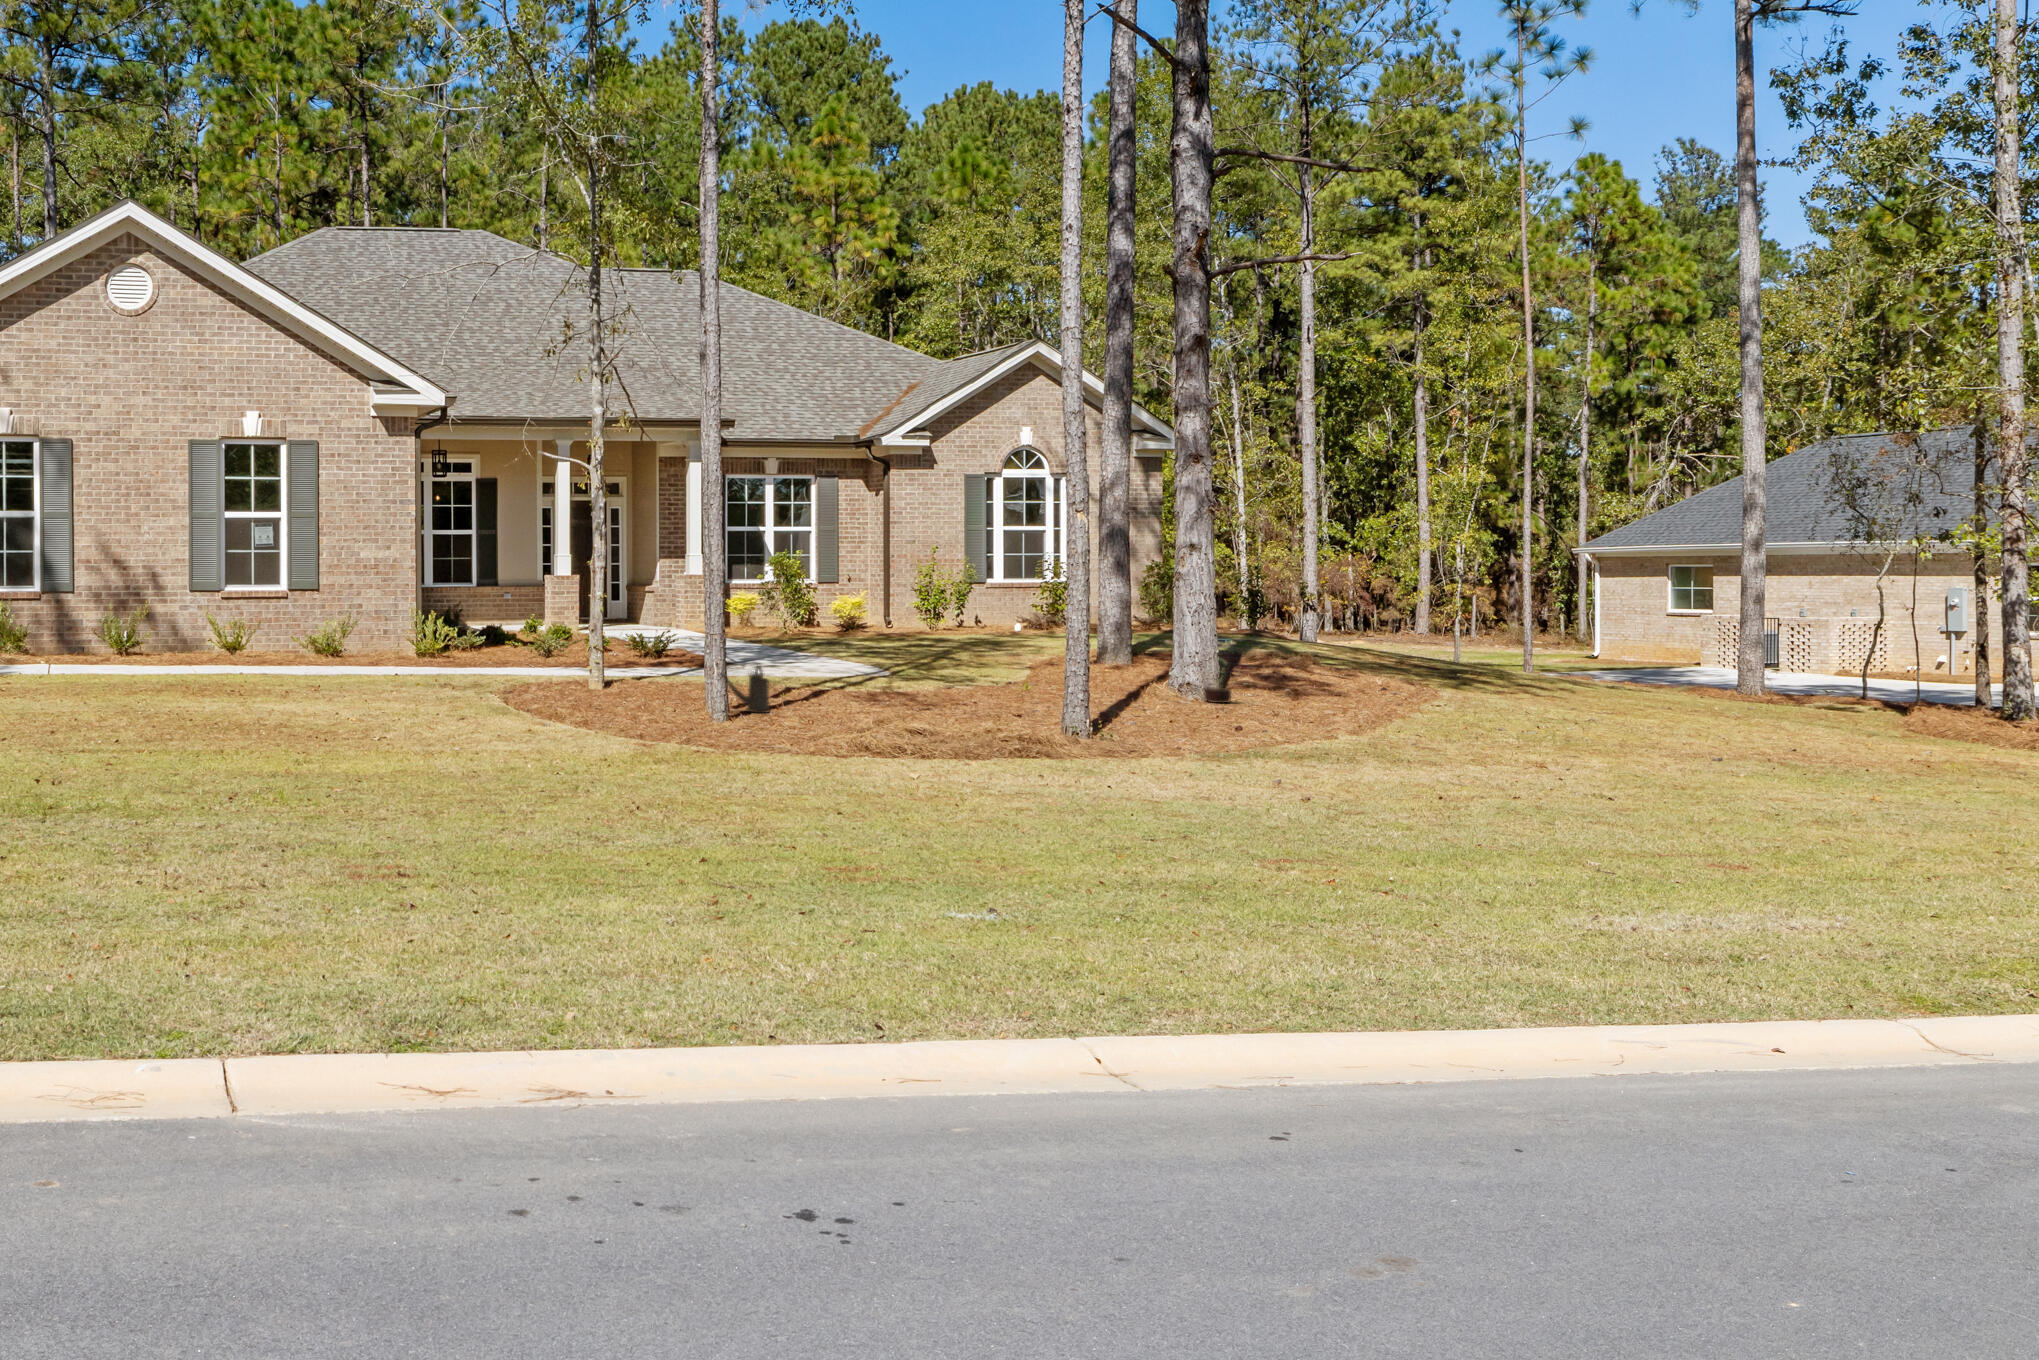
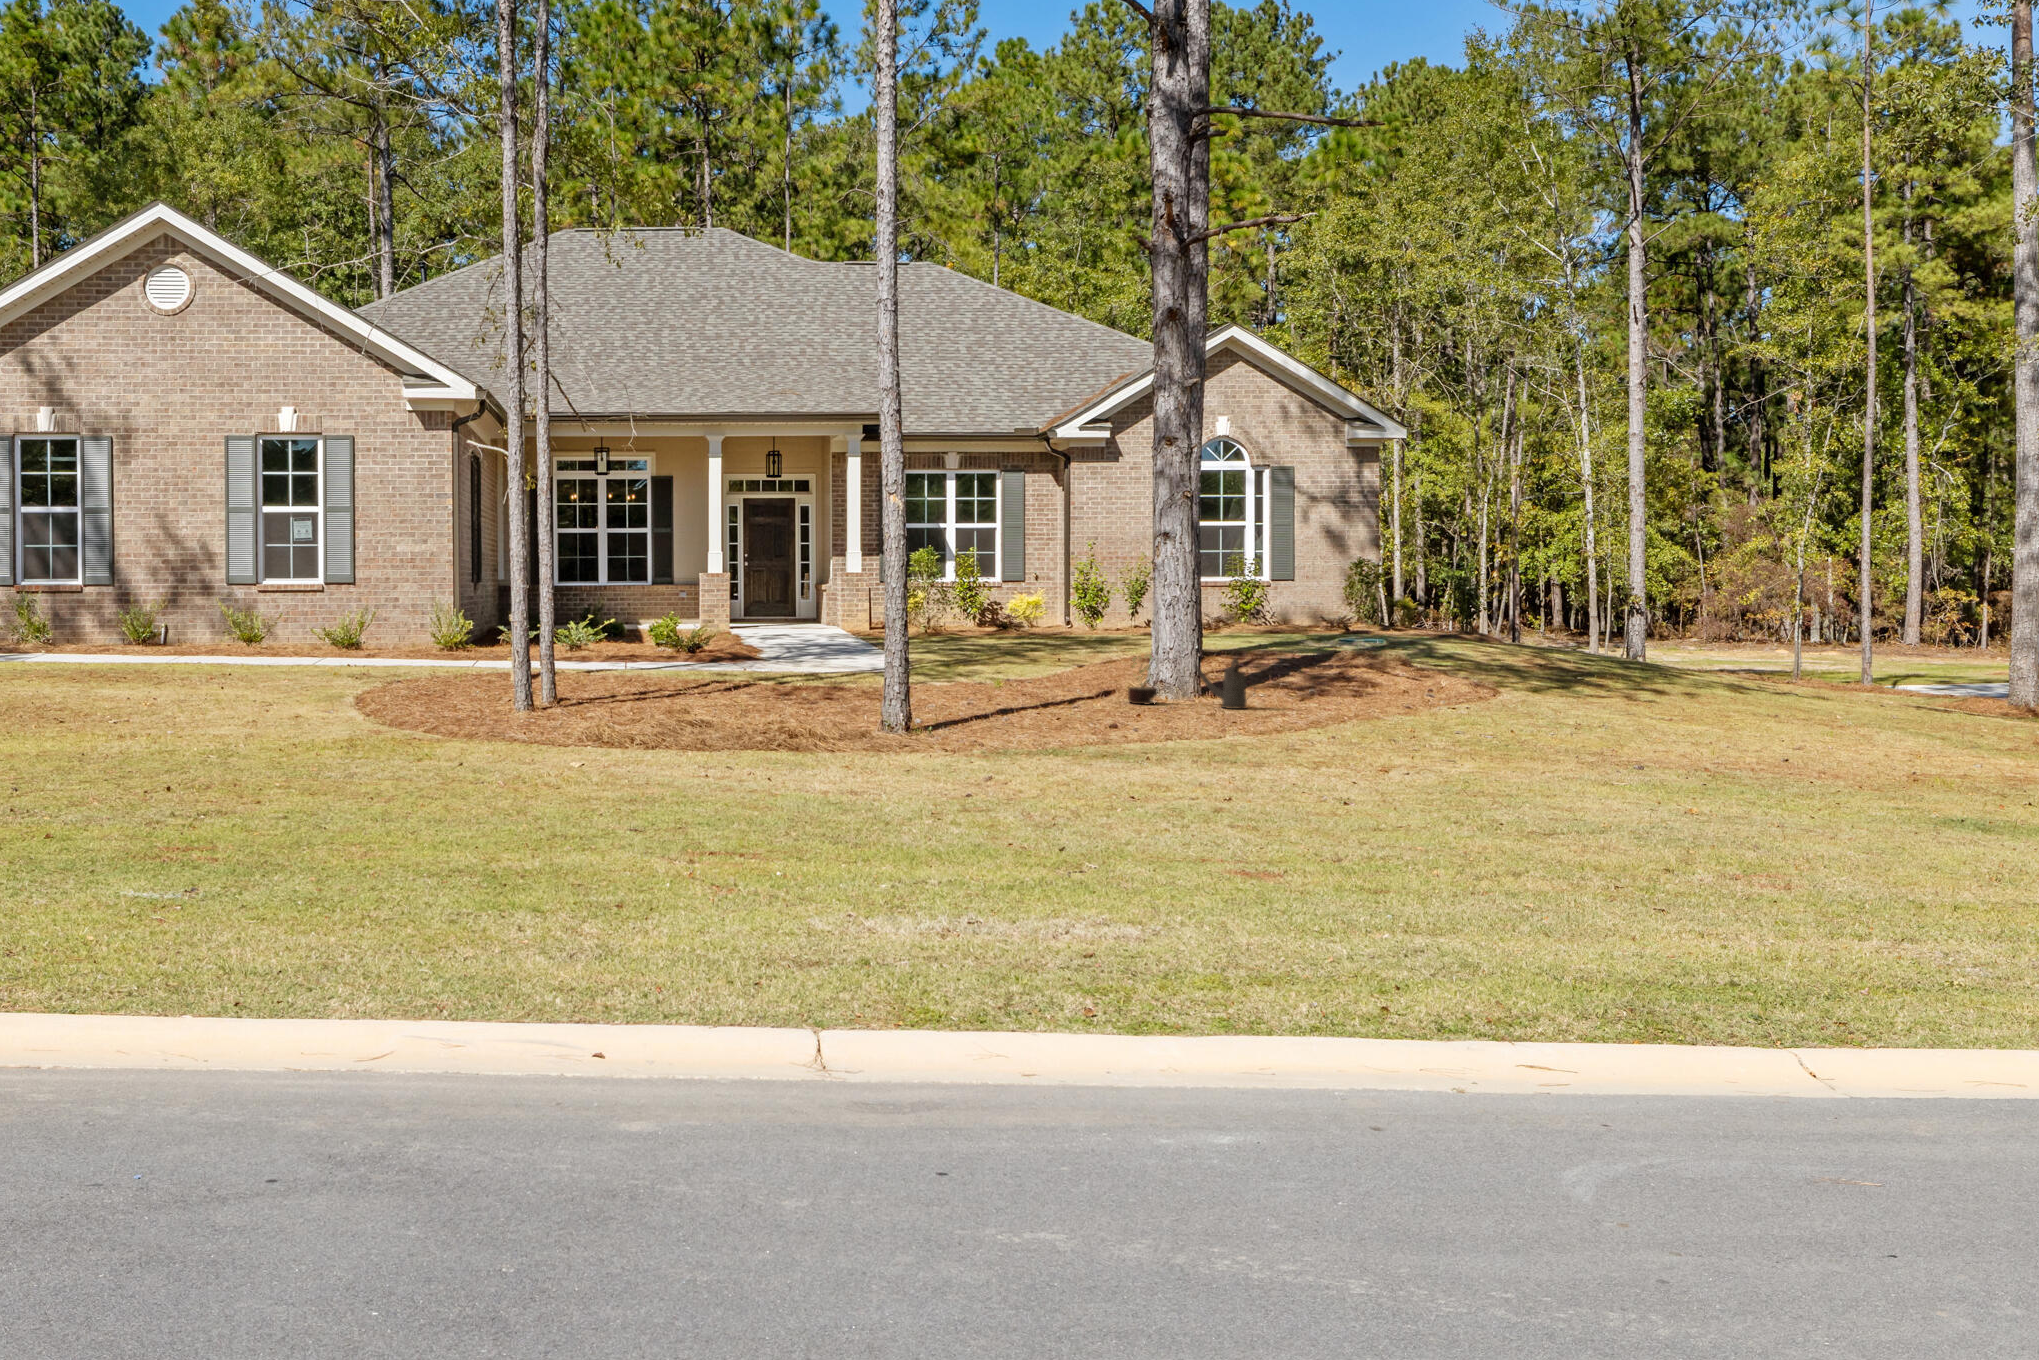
watering can: present [723,666,773,713] -> present [1195,658,1252,709]

